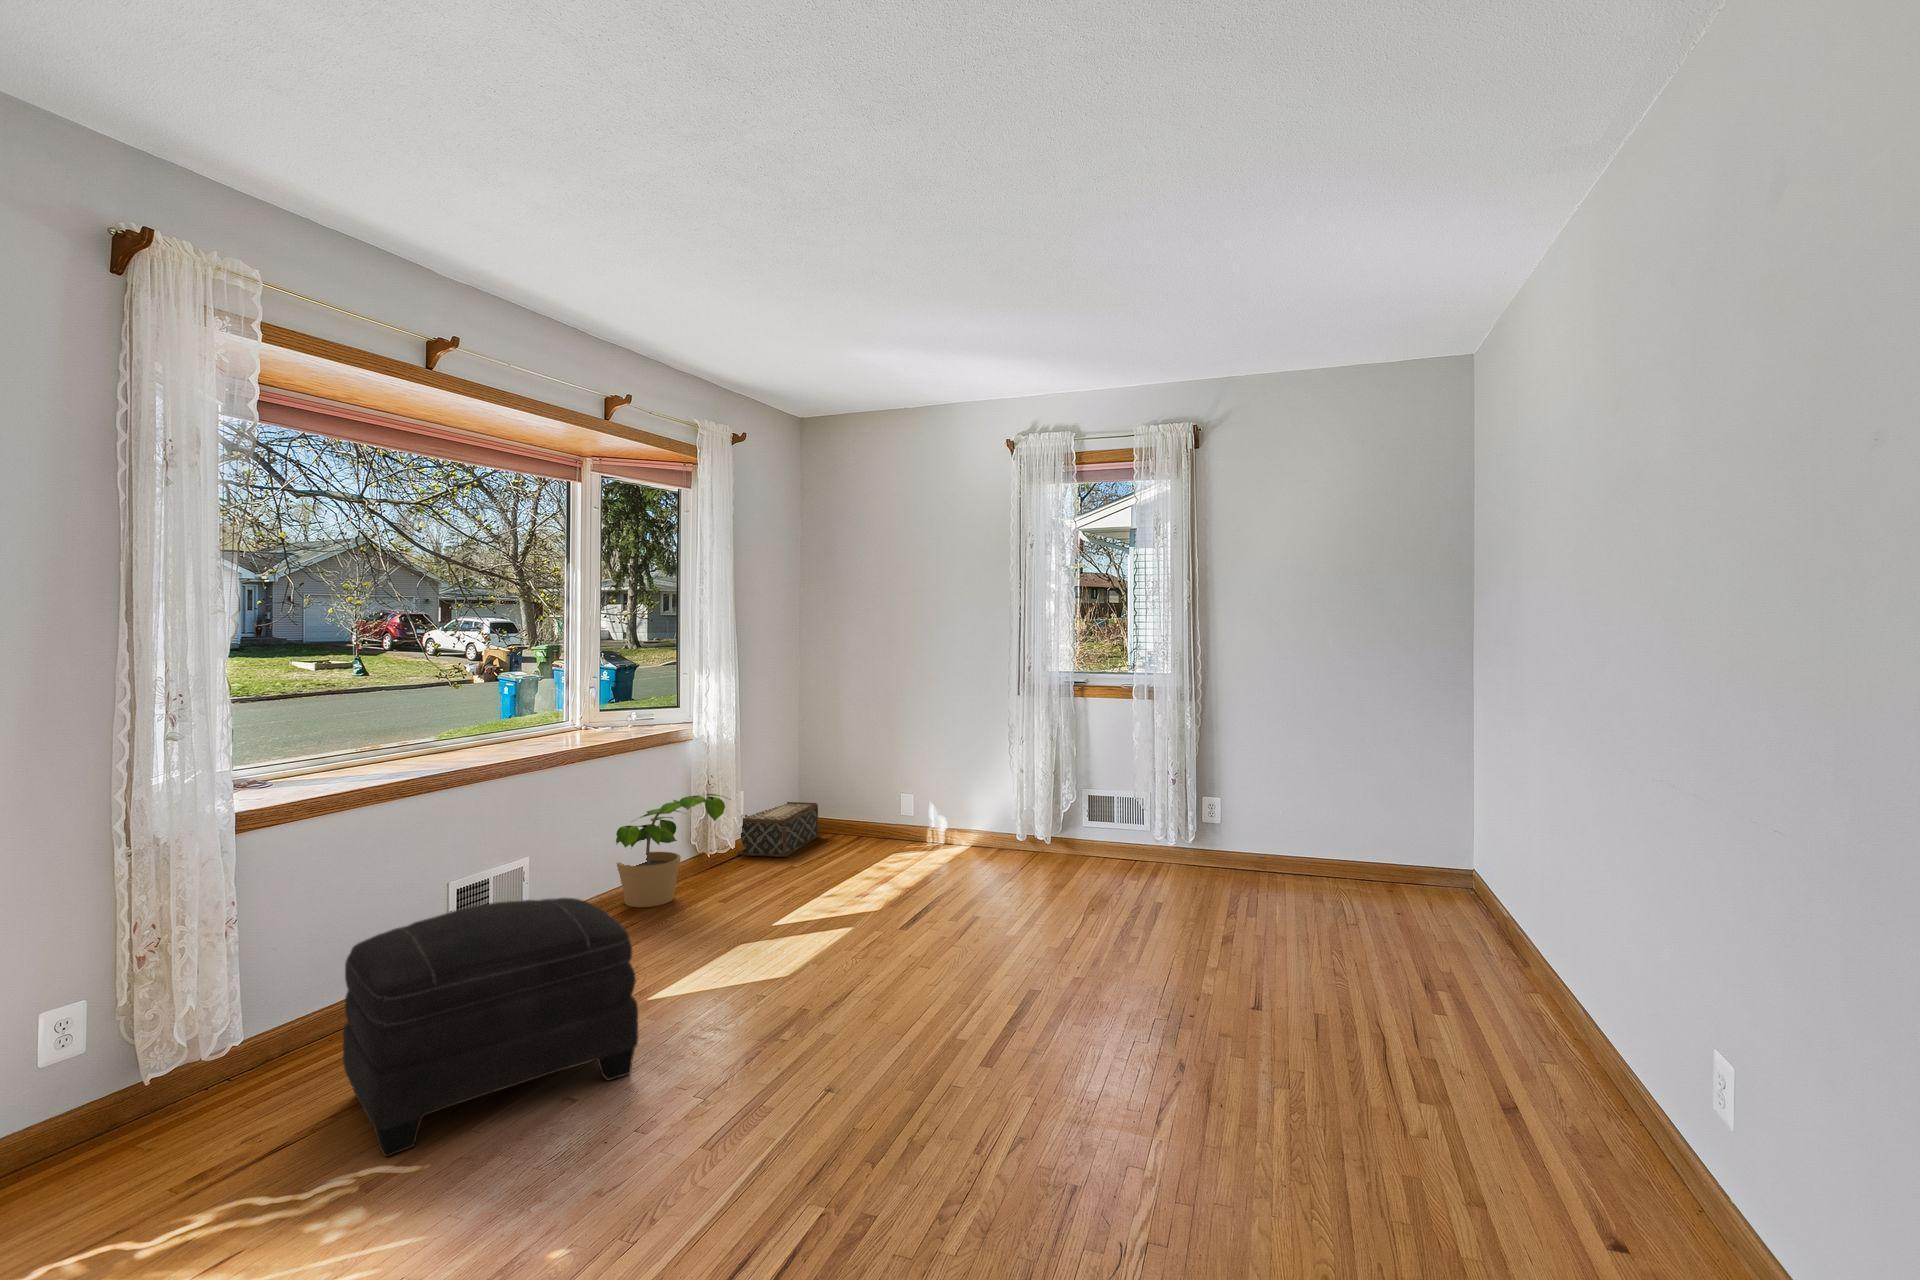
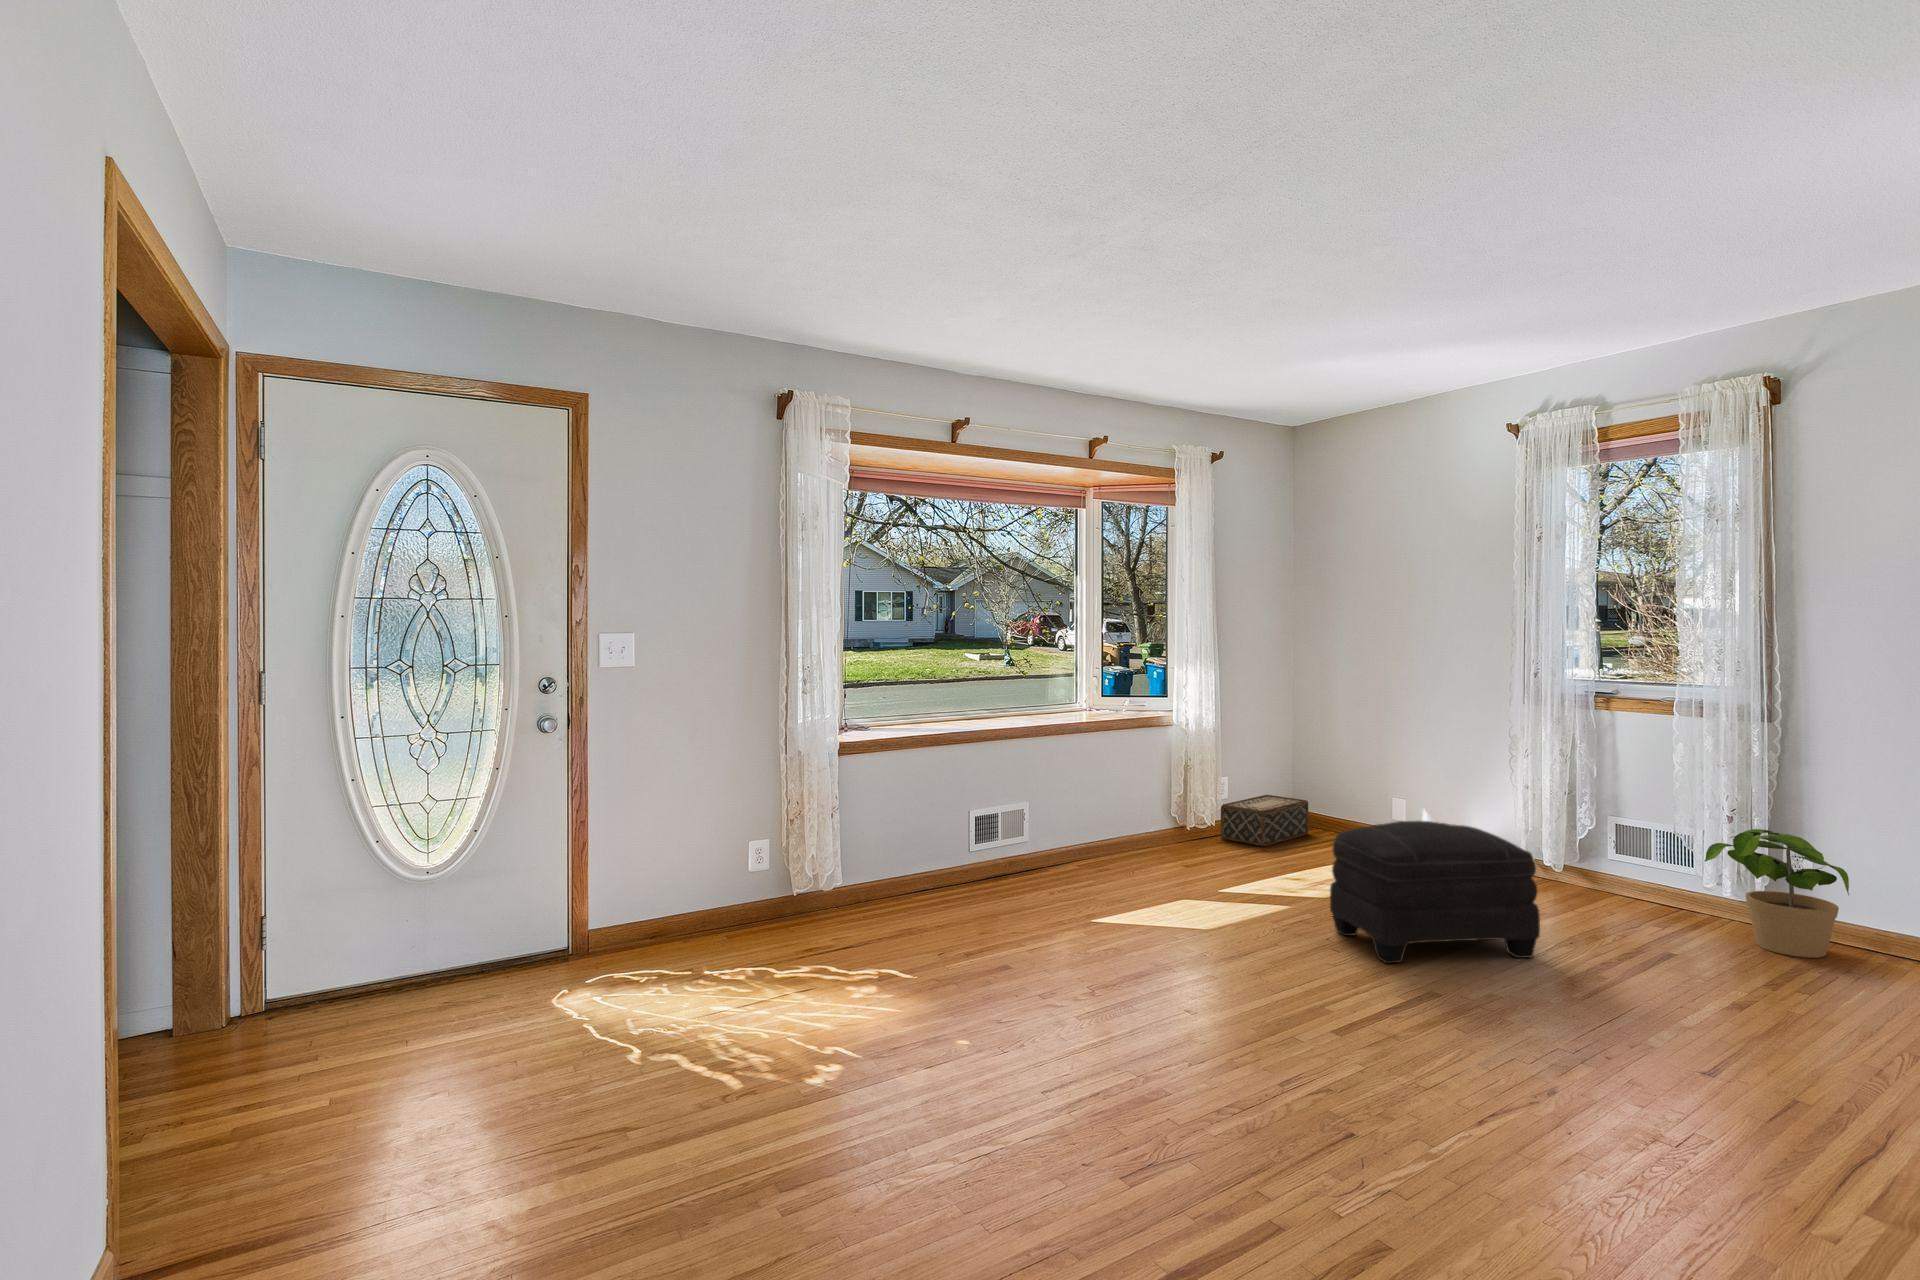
potted plant: present [616,793,731,907] -> present [1705,829,1849,958]
ottoman: present [343,898,638,1157] -> present [1330,821,1540,963]

